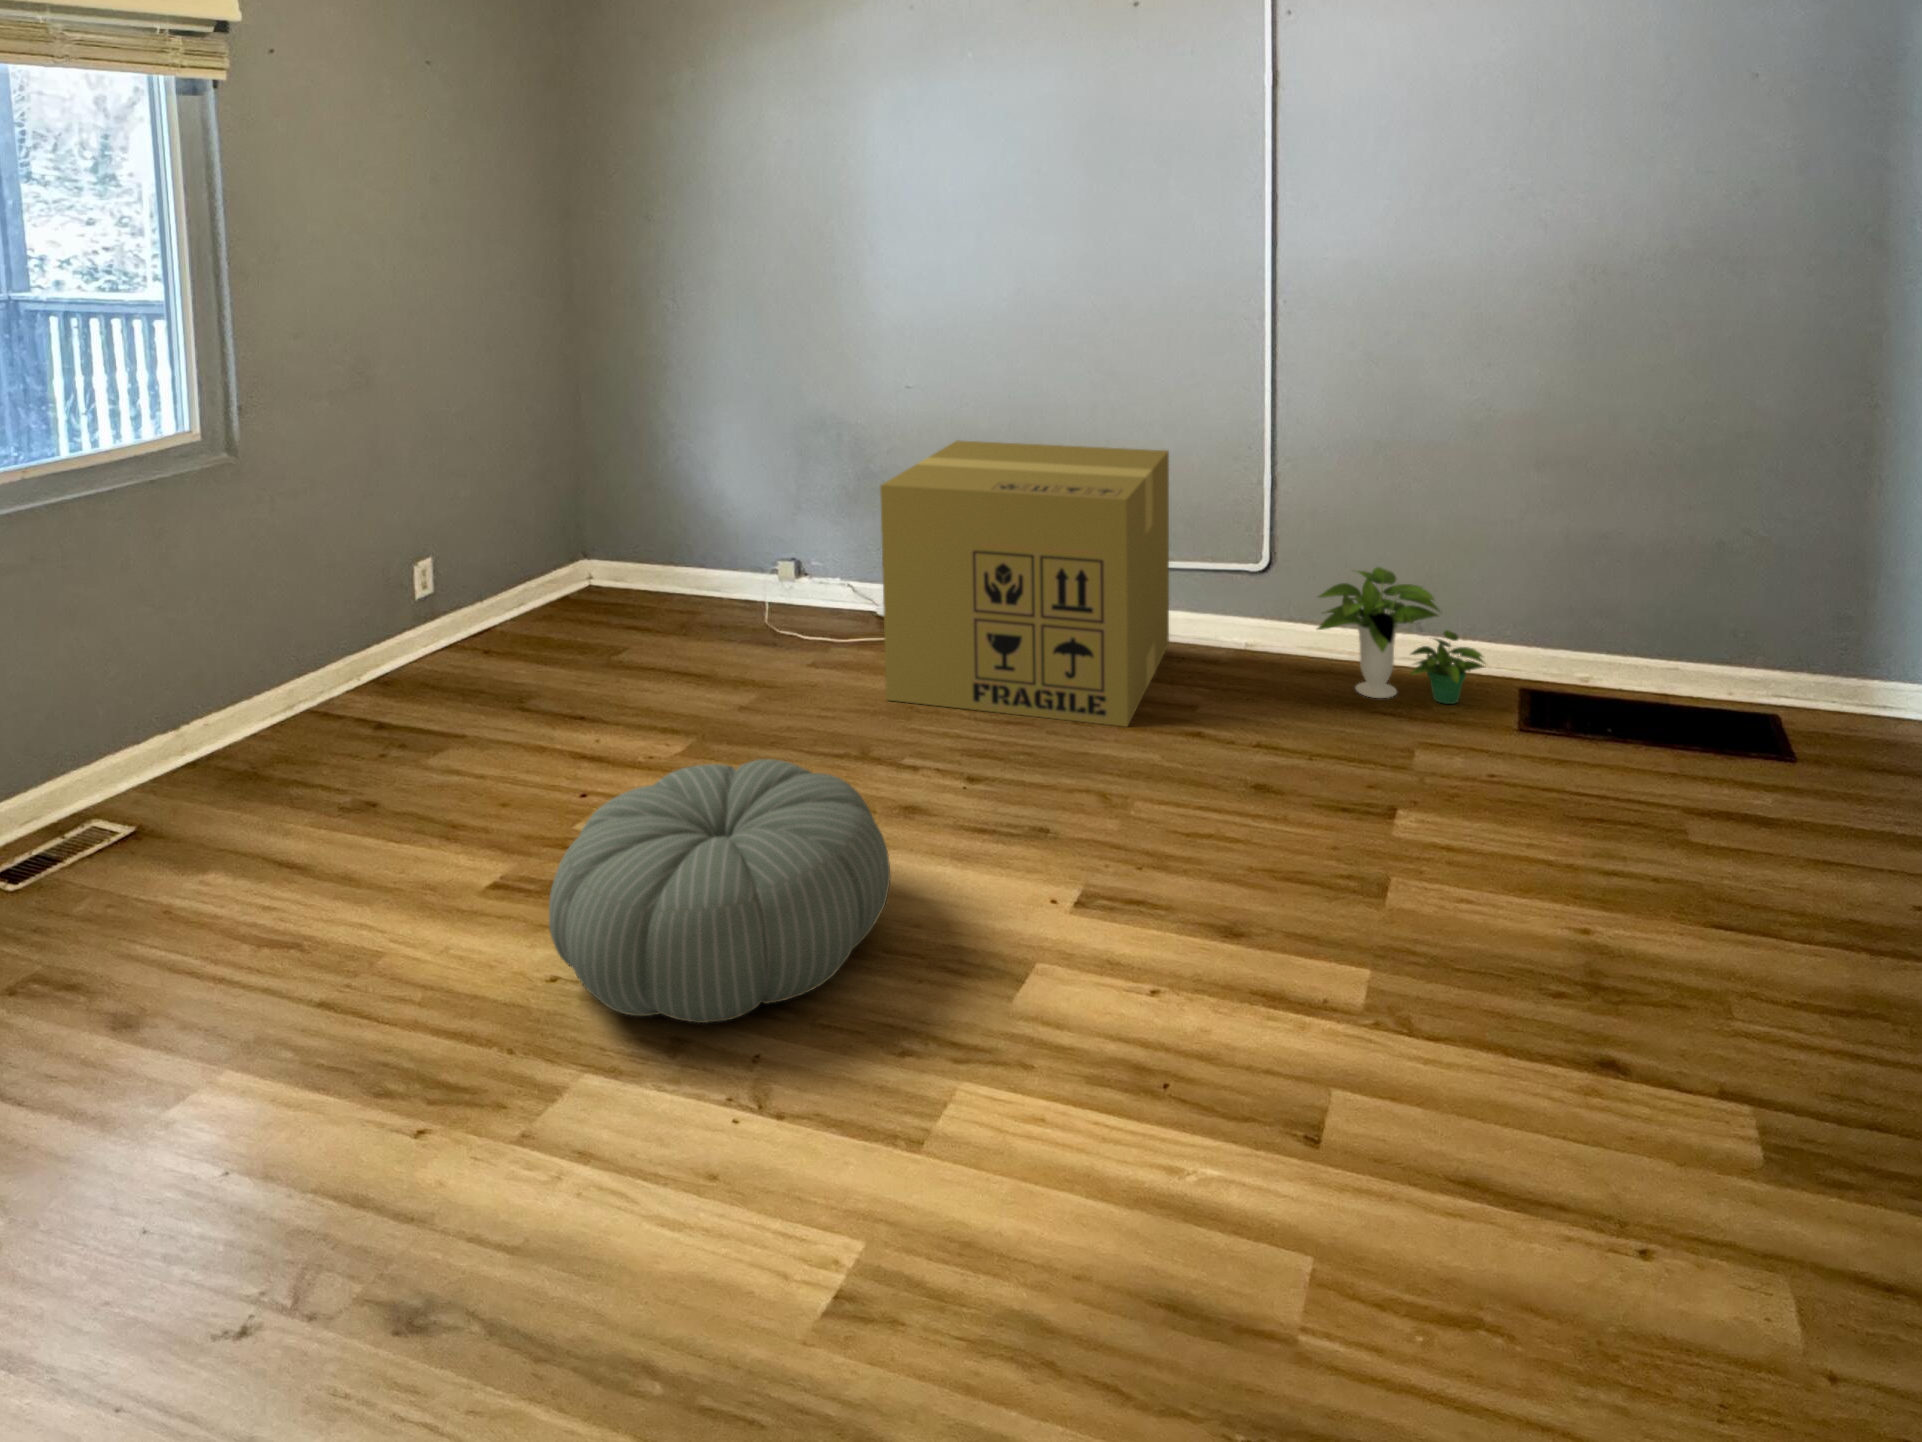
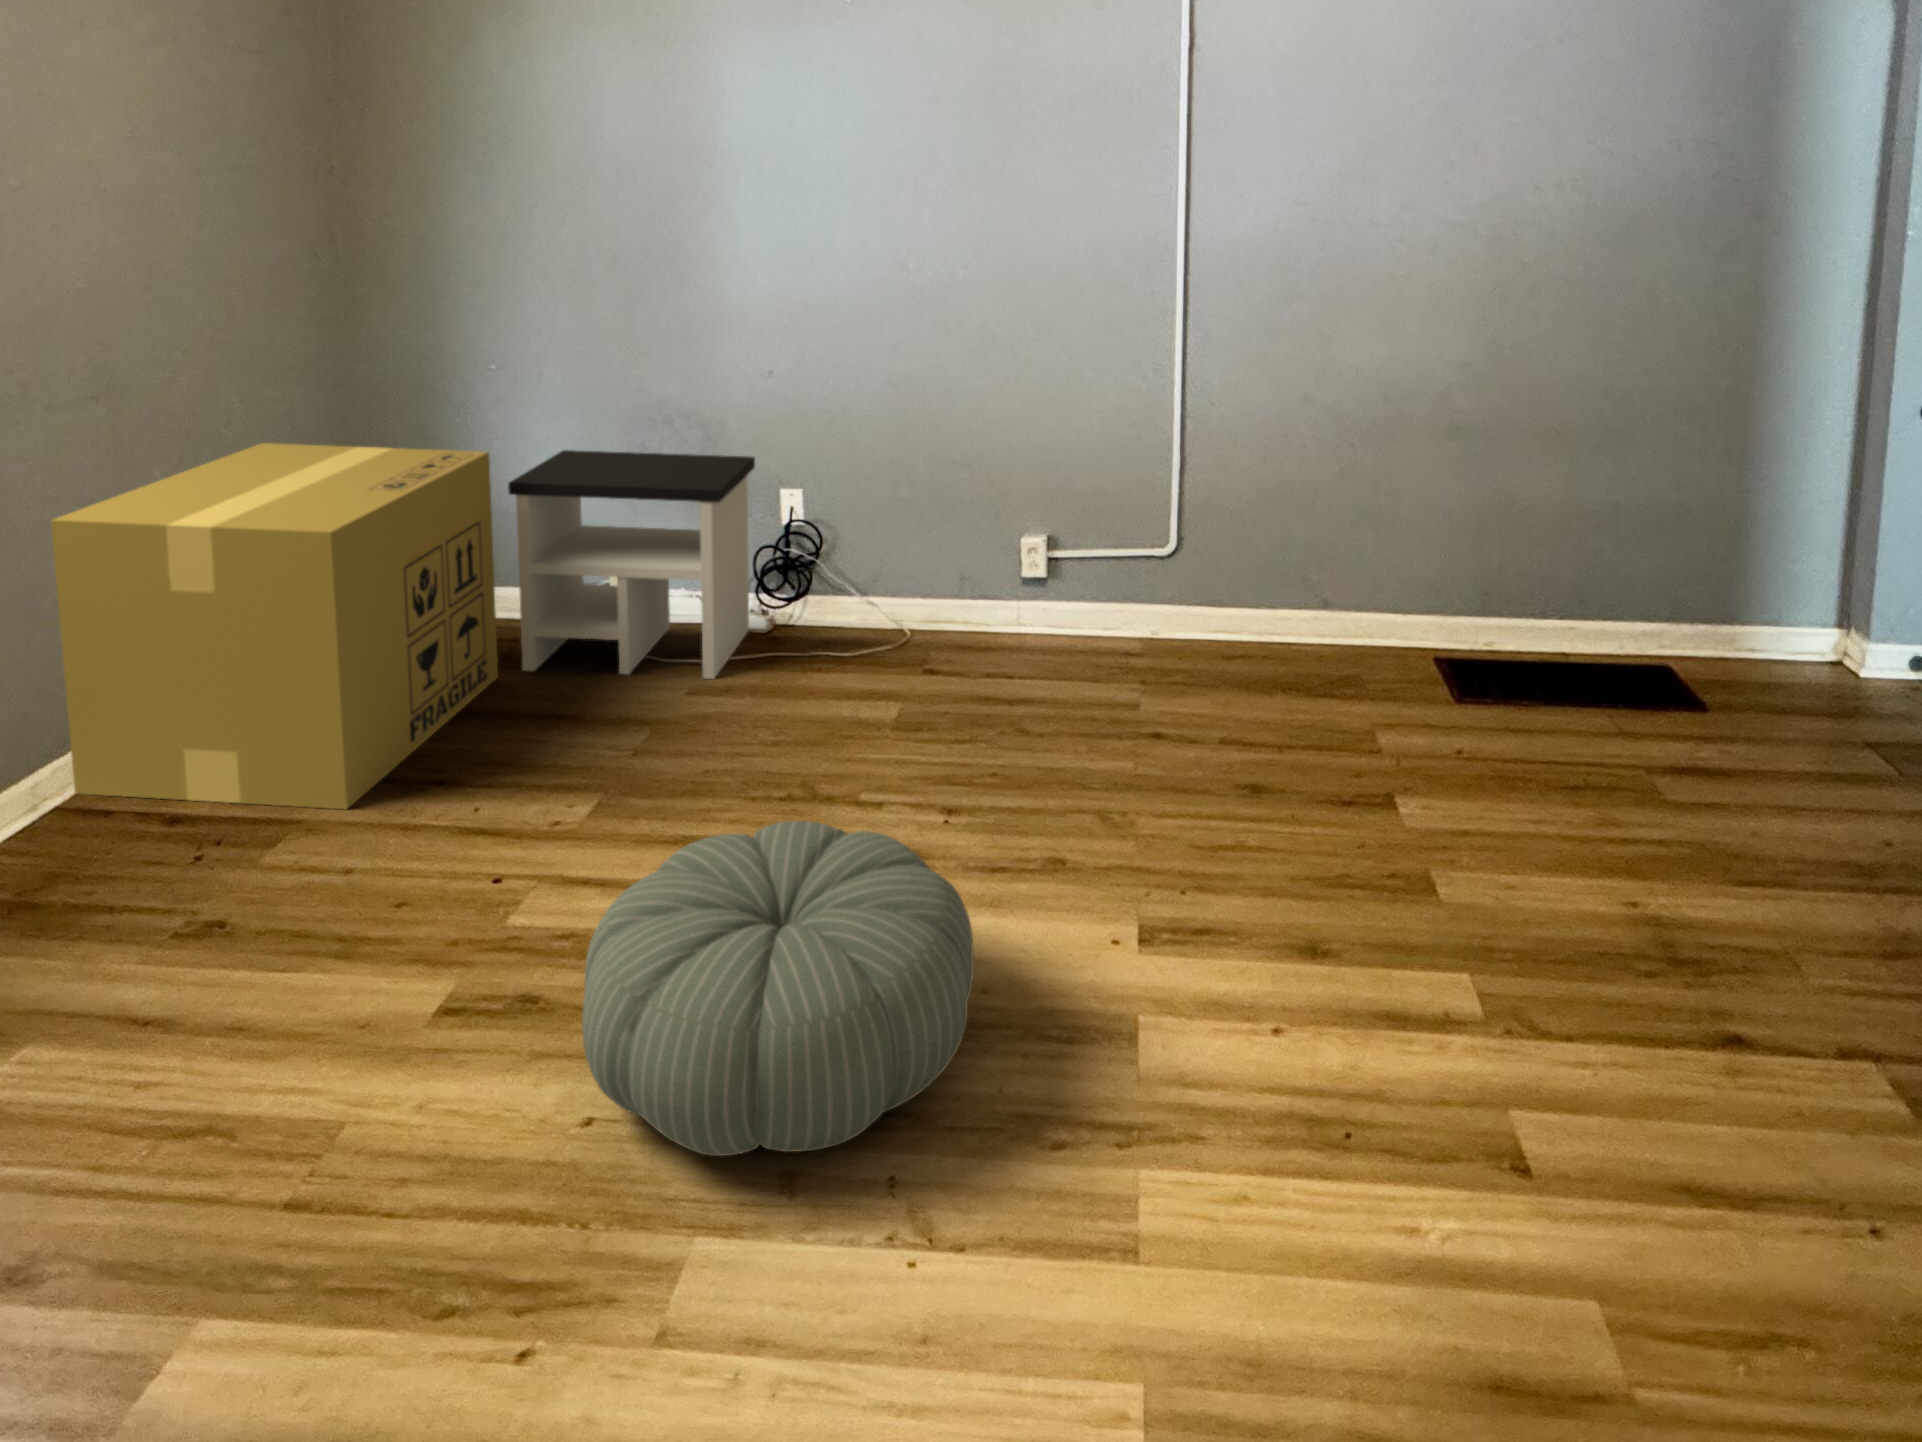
cardboard box: present [880,440,1169,727] -> present [51,443,498,809]
side table: none [672,455,883,655] -> present [508,450,755,679]
potted plant: present [1317,567,1484,704] -> none [1256,546,1425,680]

